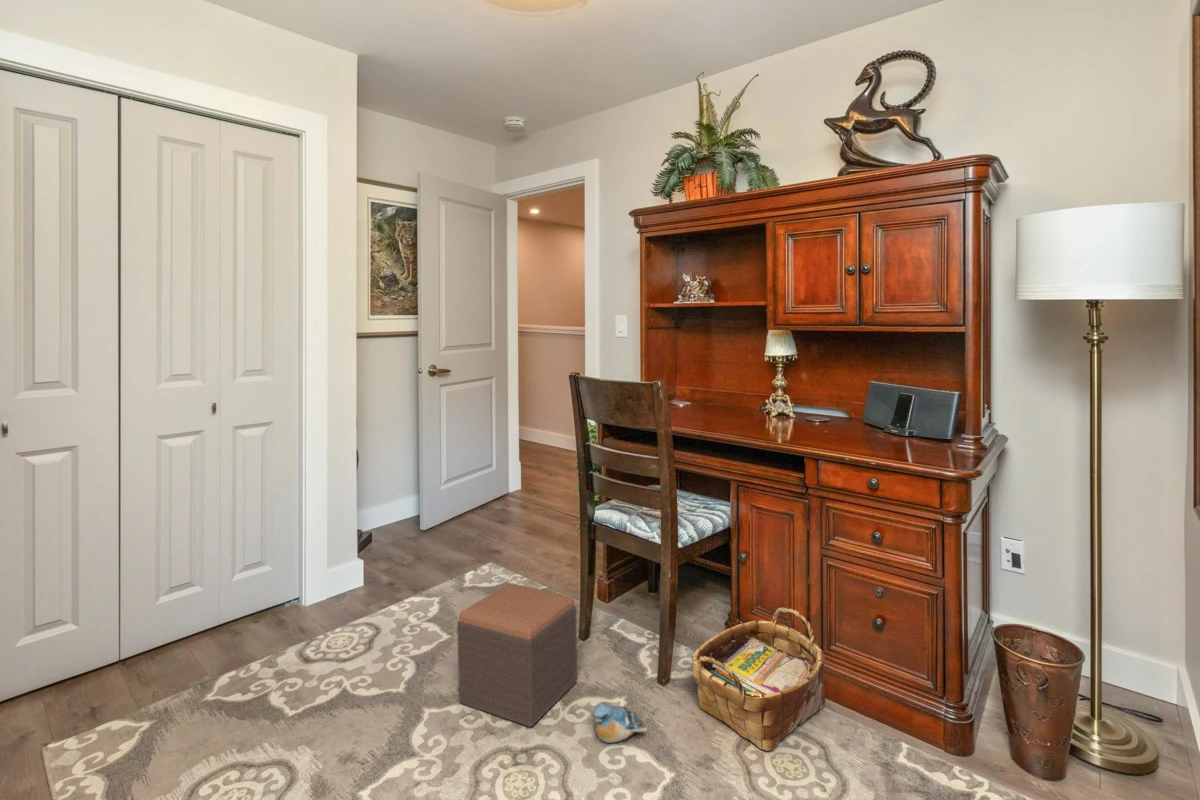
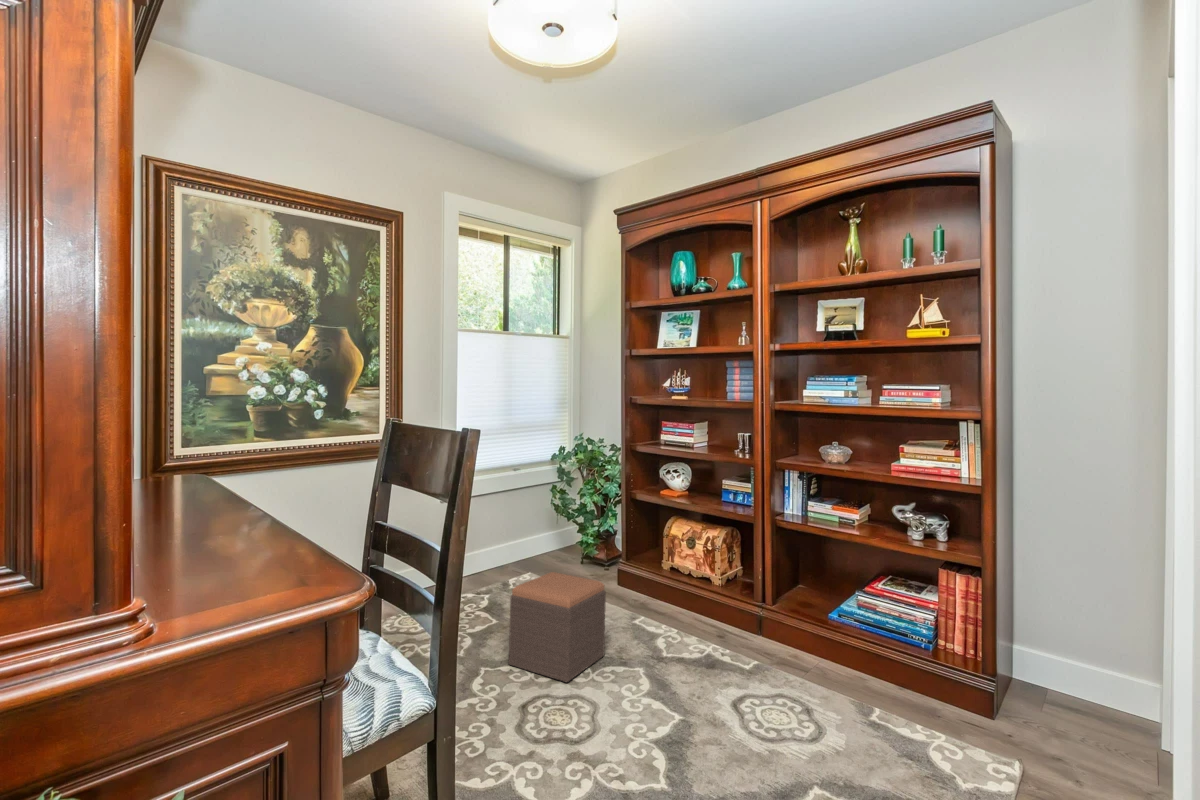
woven basket: present [692,608,825,751] -> none [699,598,810,706]
plush toy: present [592,702,647,743] -> none [617,661,662,695]

